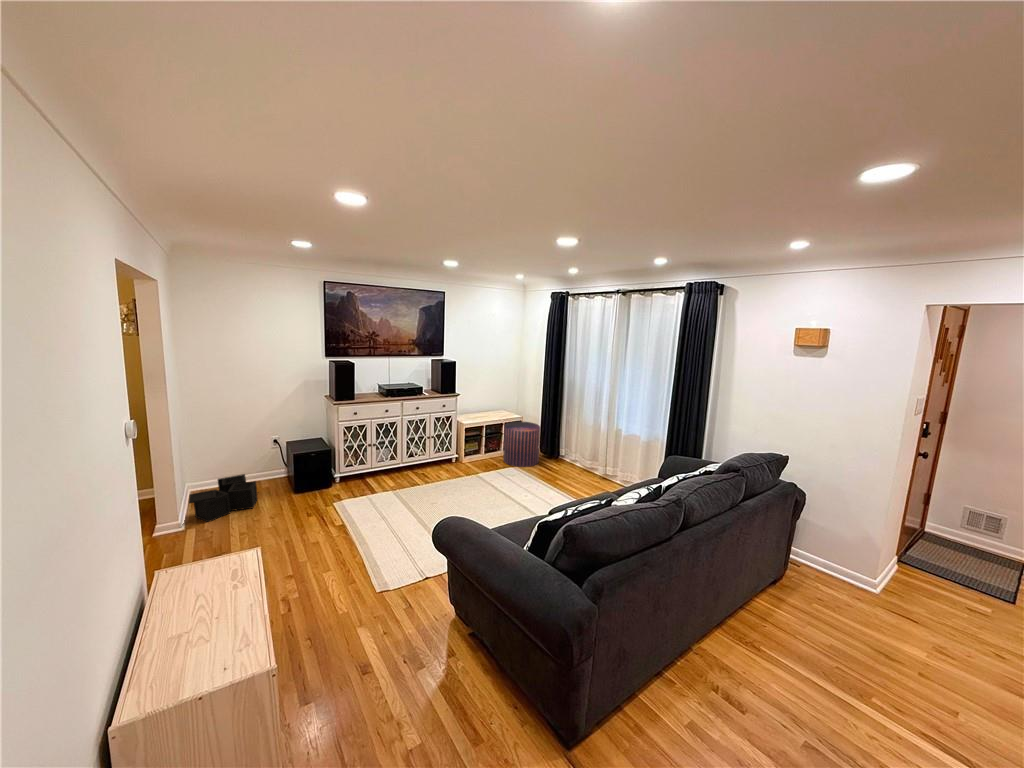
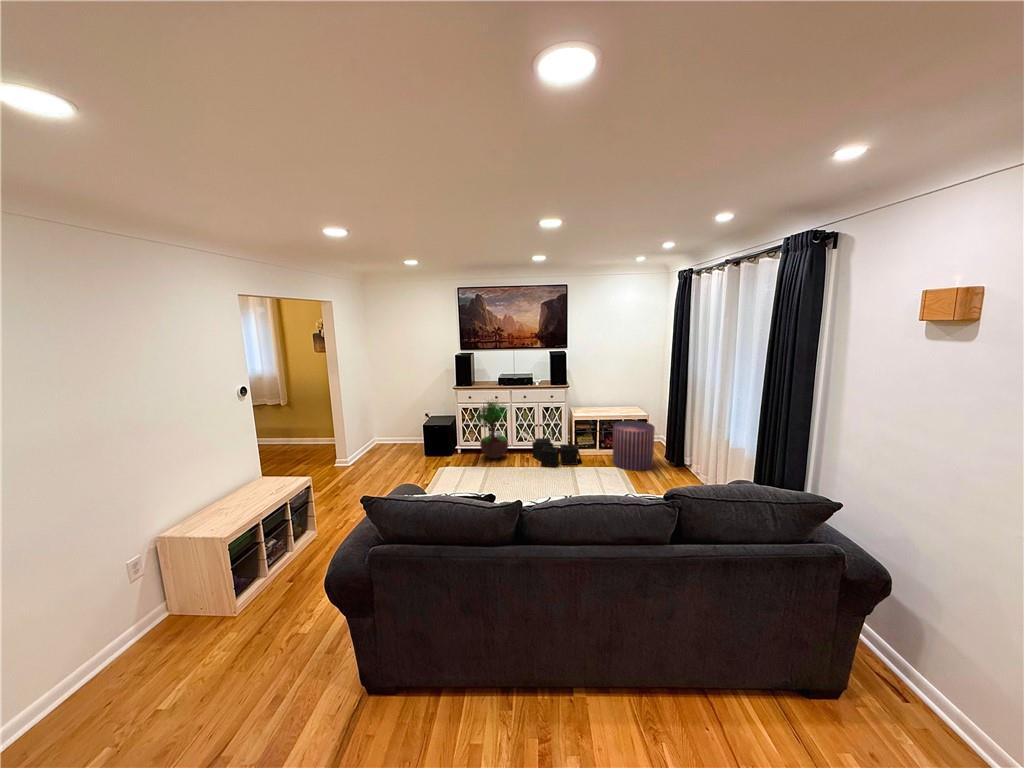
potted tree: none [368,411,413,482] -> present [474,400,508,458]
storage bin: present [189,474,258,522] -> present [532,438,582,467]

